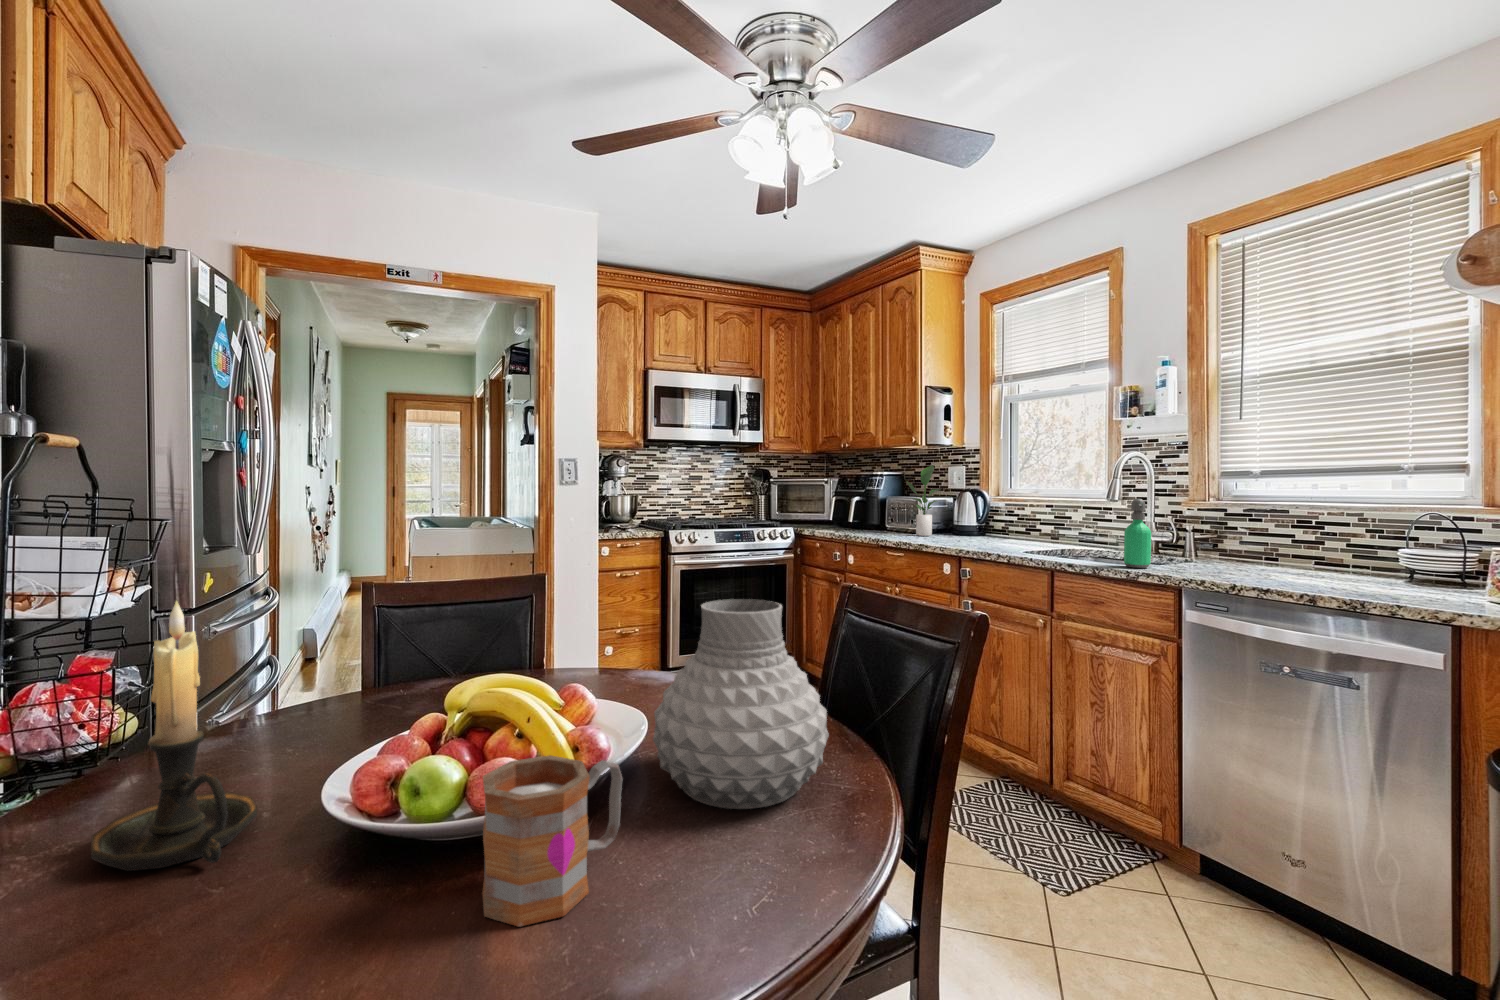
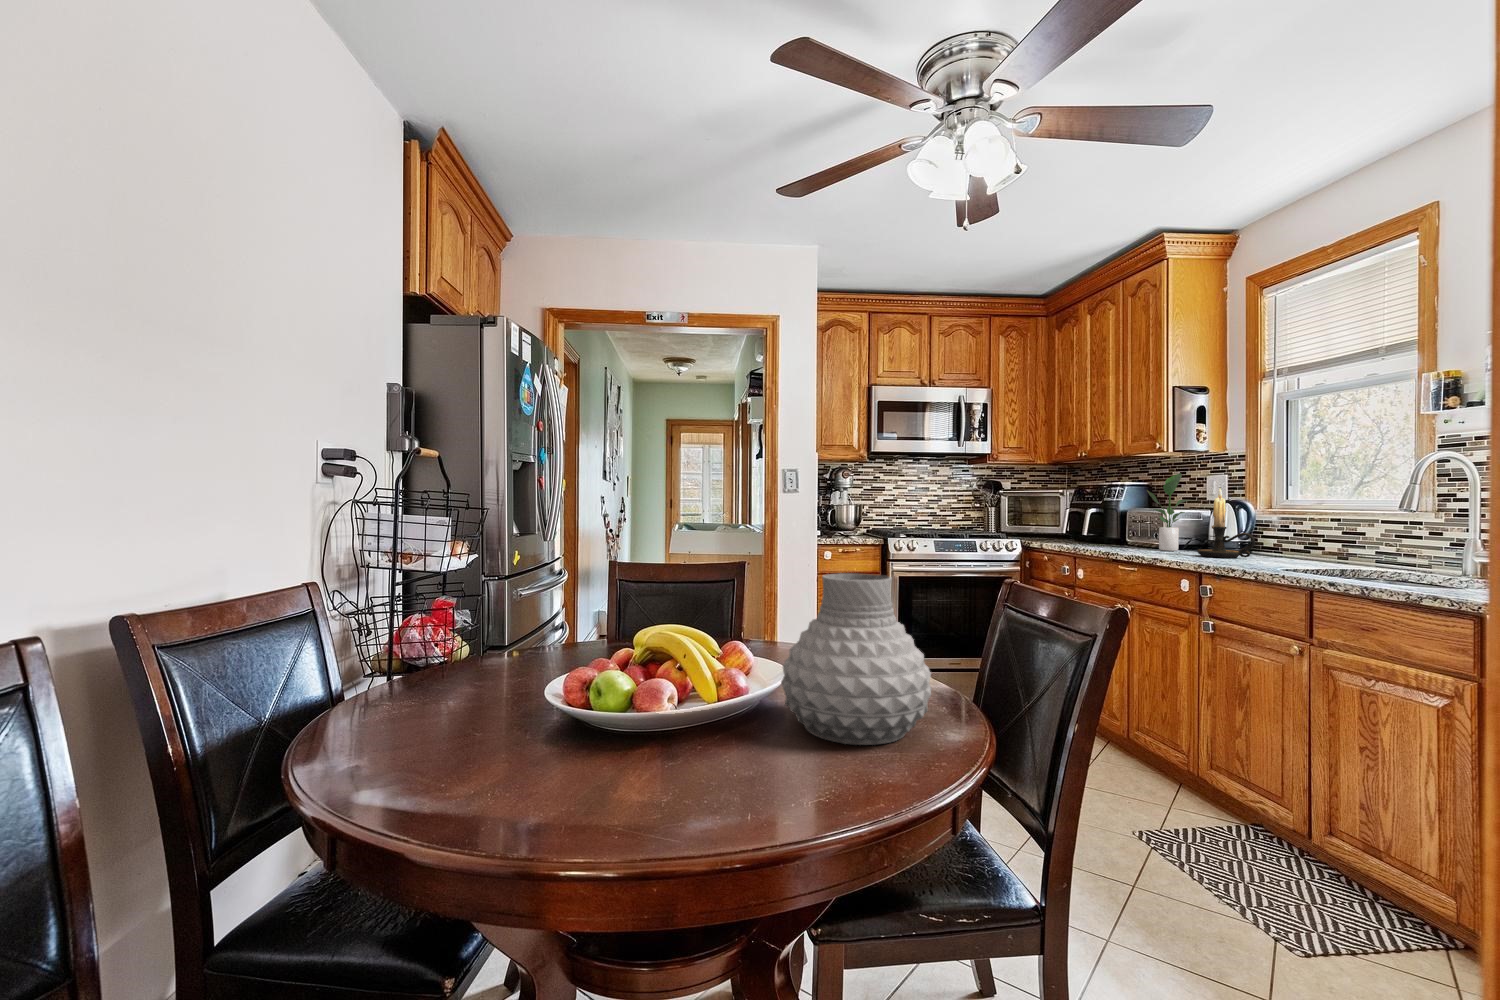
soap dispenser: present [1124,499,1151,568] -> none [1403,506,1442,589]
candle holder: present [91,601,257,871] -> present [1197,488,1255,558]
mug: present [482,755,623,927] -> none [629,670,736,779]

